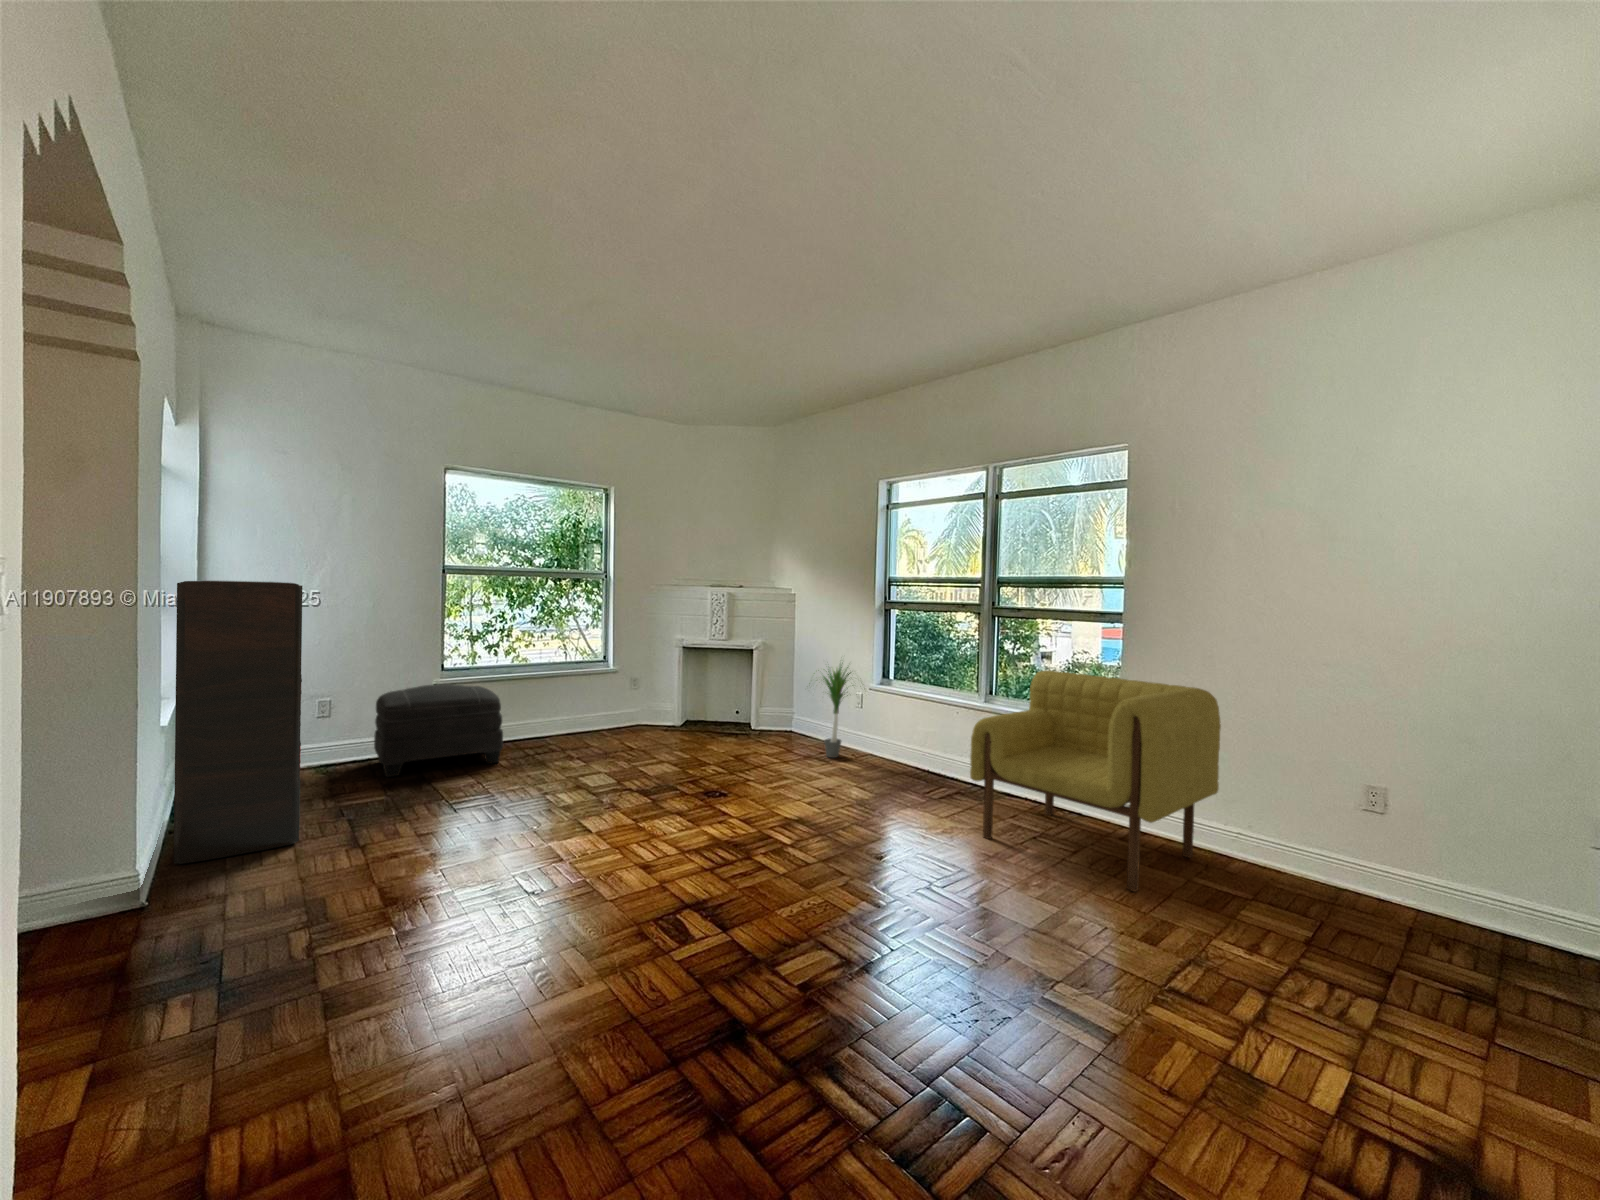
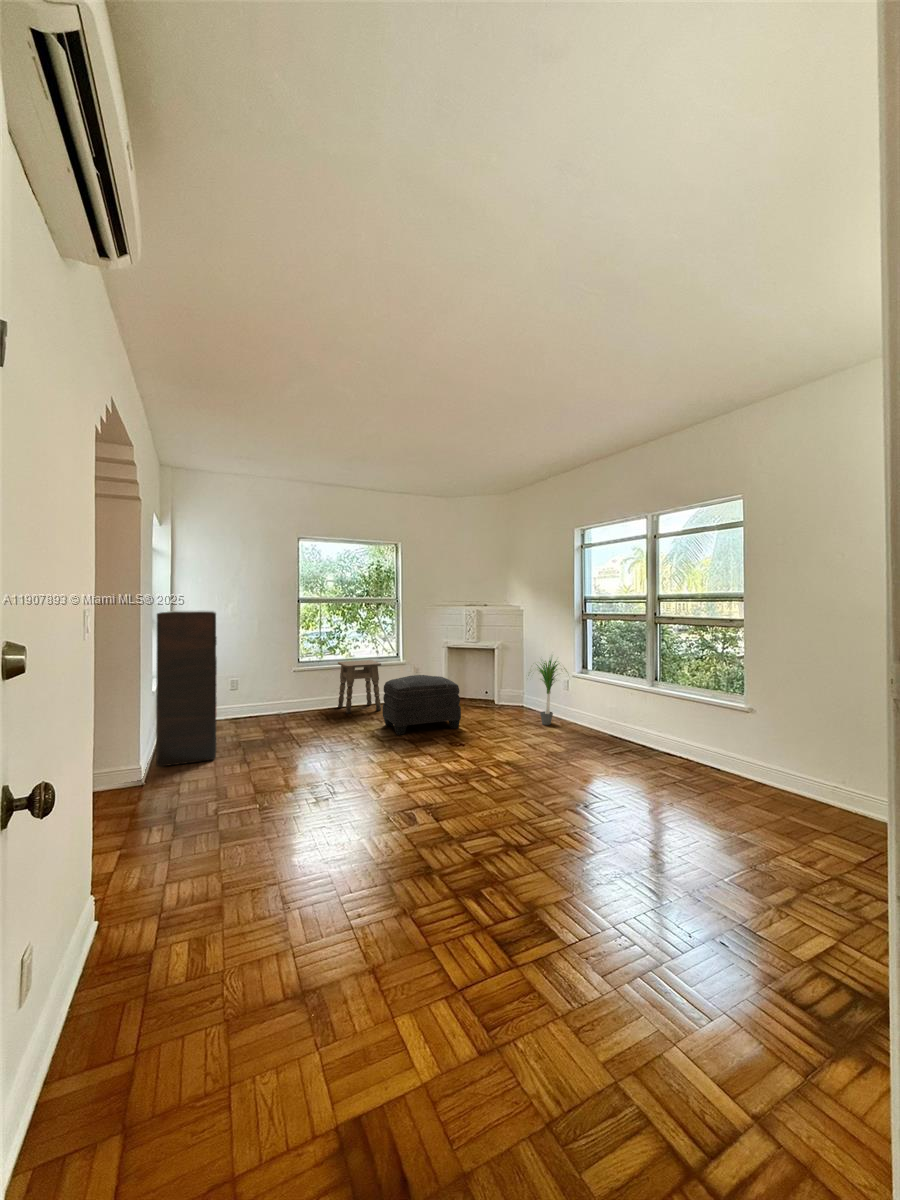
side table: none [510,666,584,750] -> present [338,660,381,714]
armchair: present [970,670,1221,892] -> none [625,663,817,822]
ottoman: present [374,684,503,777] -> present [383,675,461,735]

